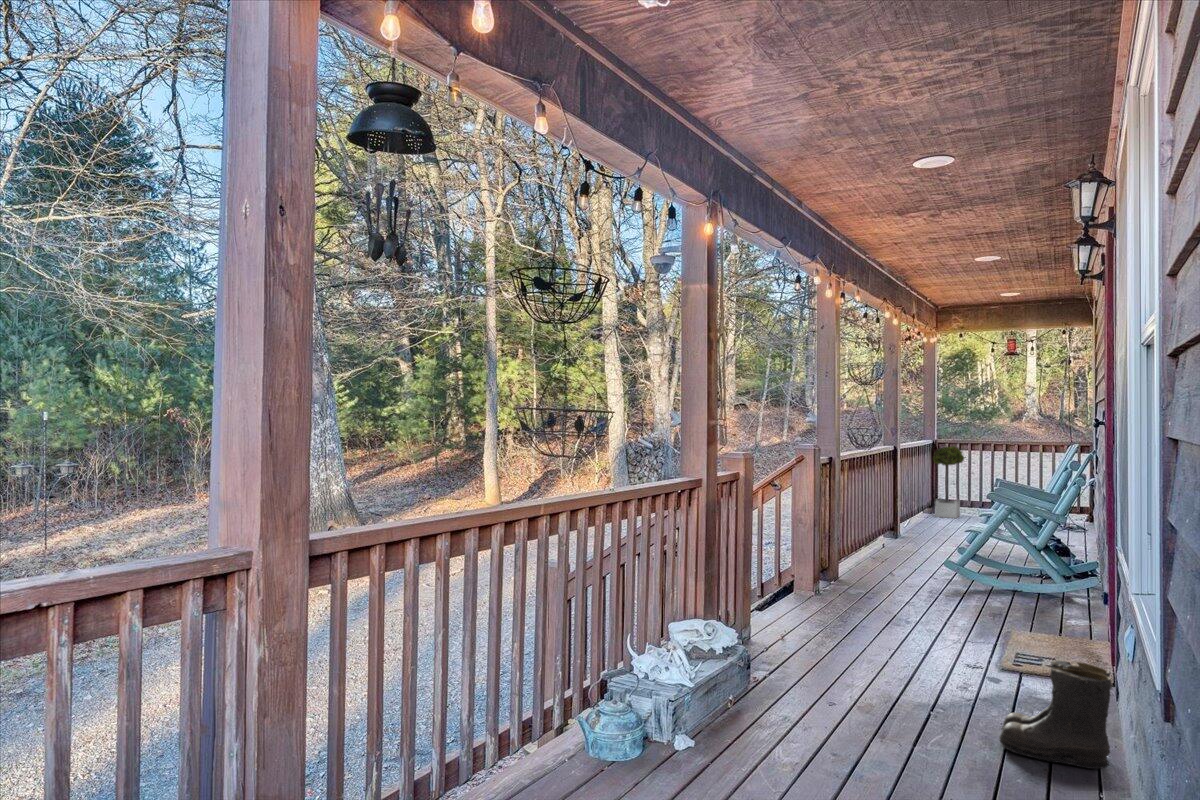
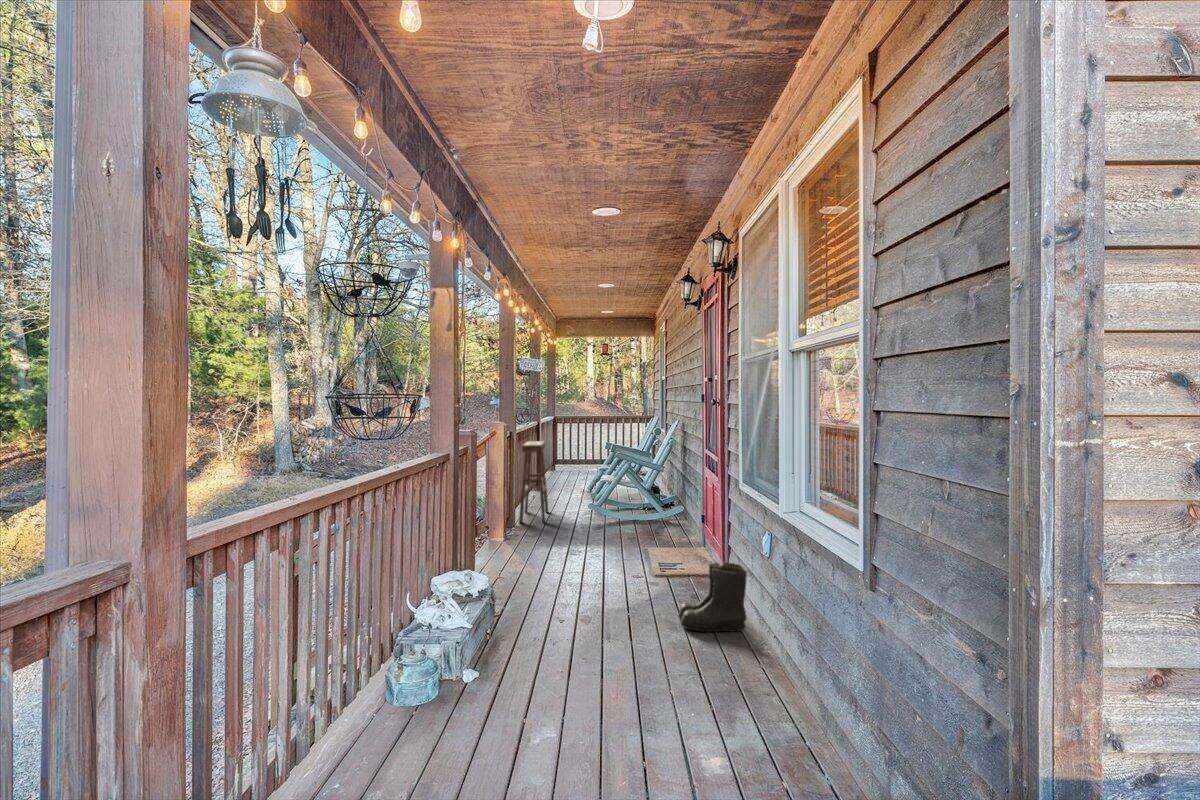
potted tree: present [933,446,964,518] -> none [555,419,577,473]
stool: none [845,471,893,580] -> present [519,441,548,523]

